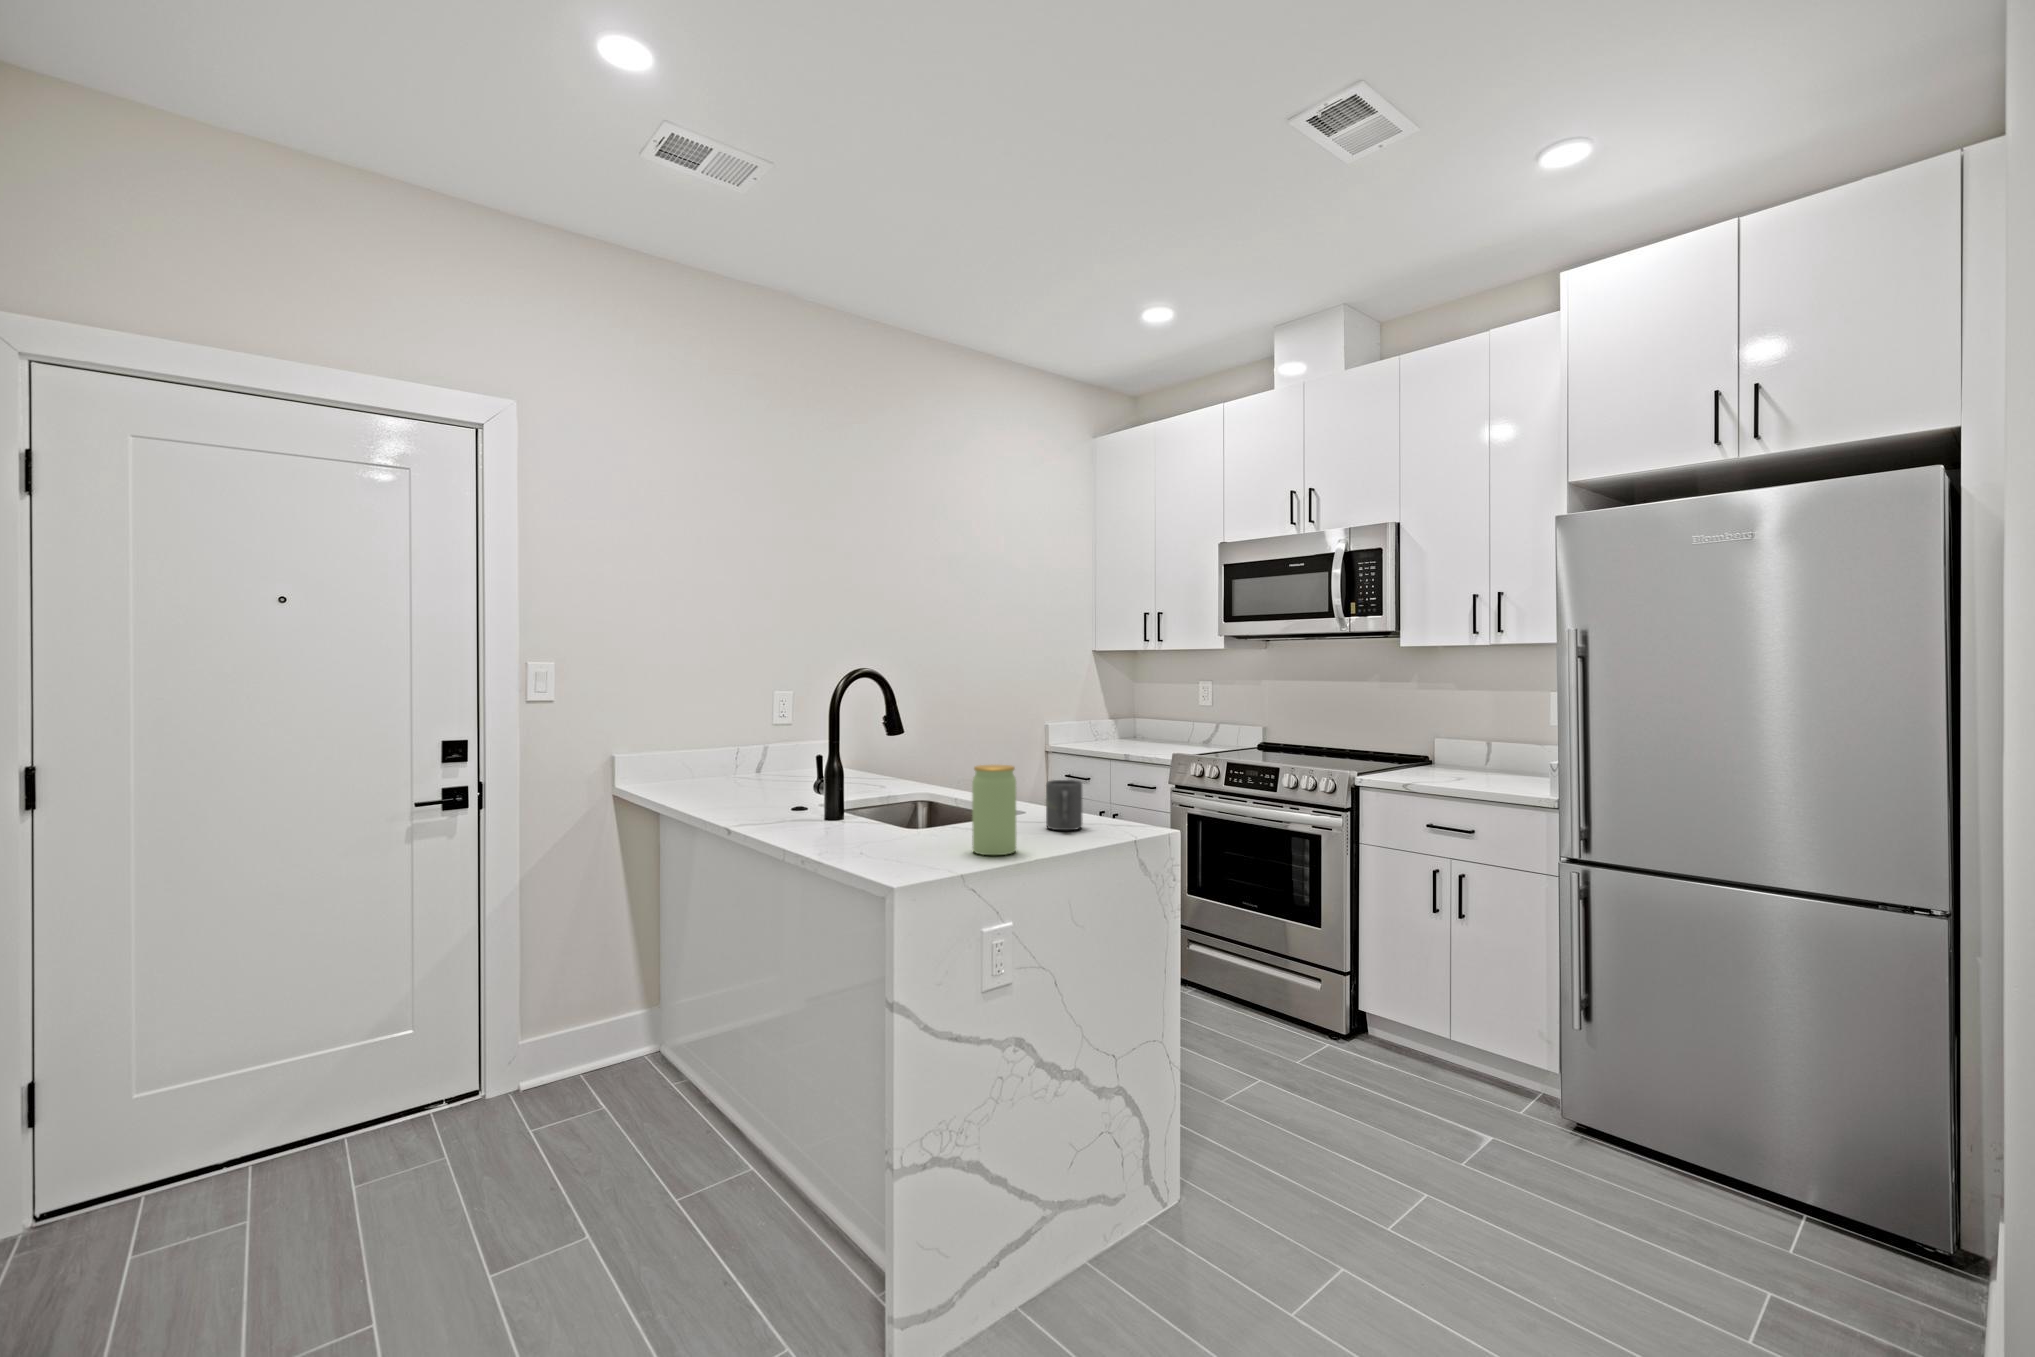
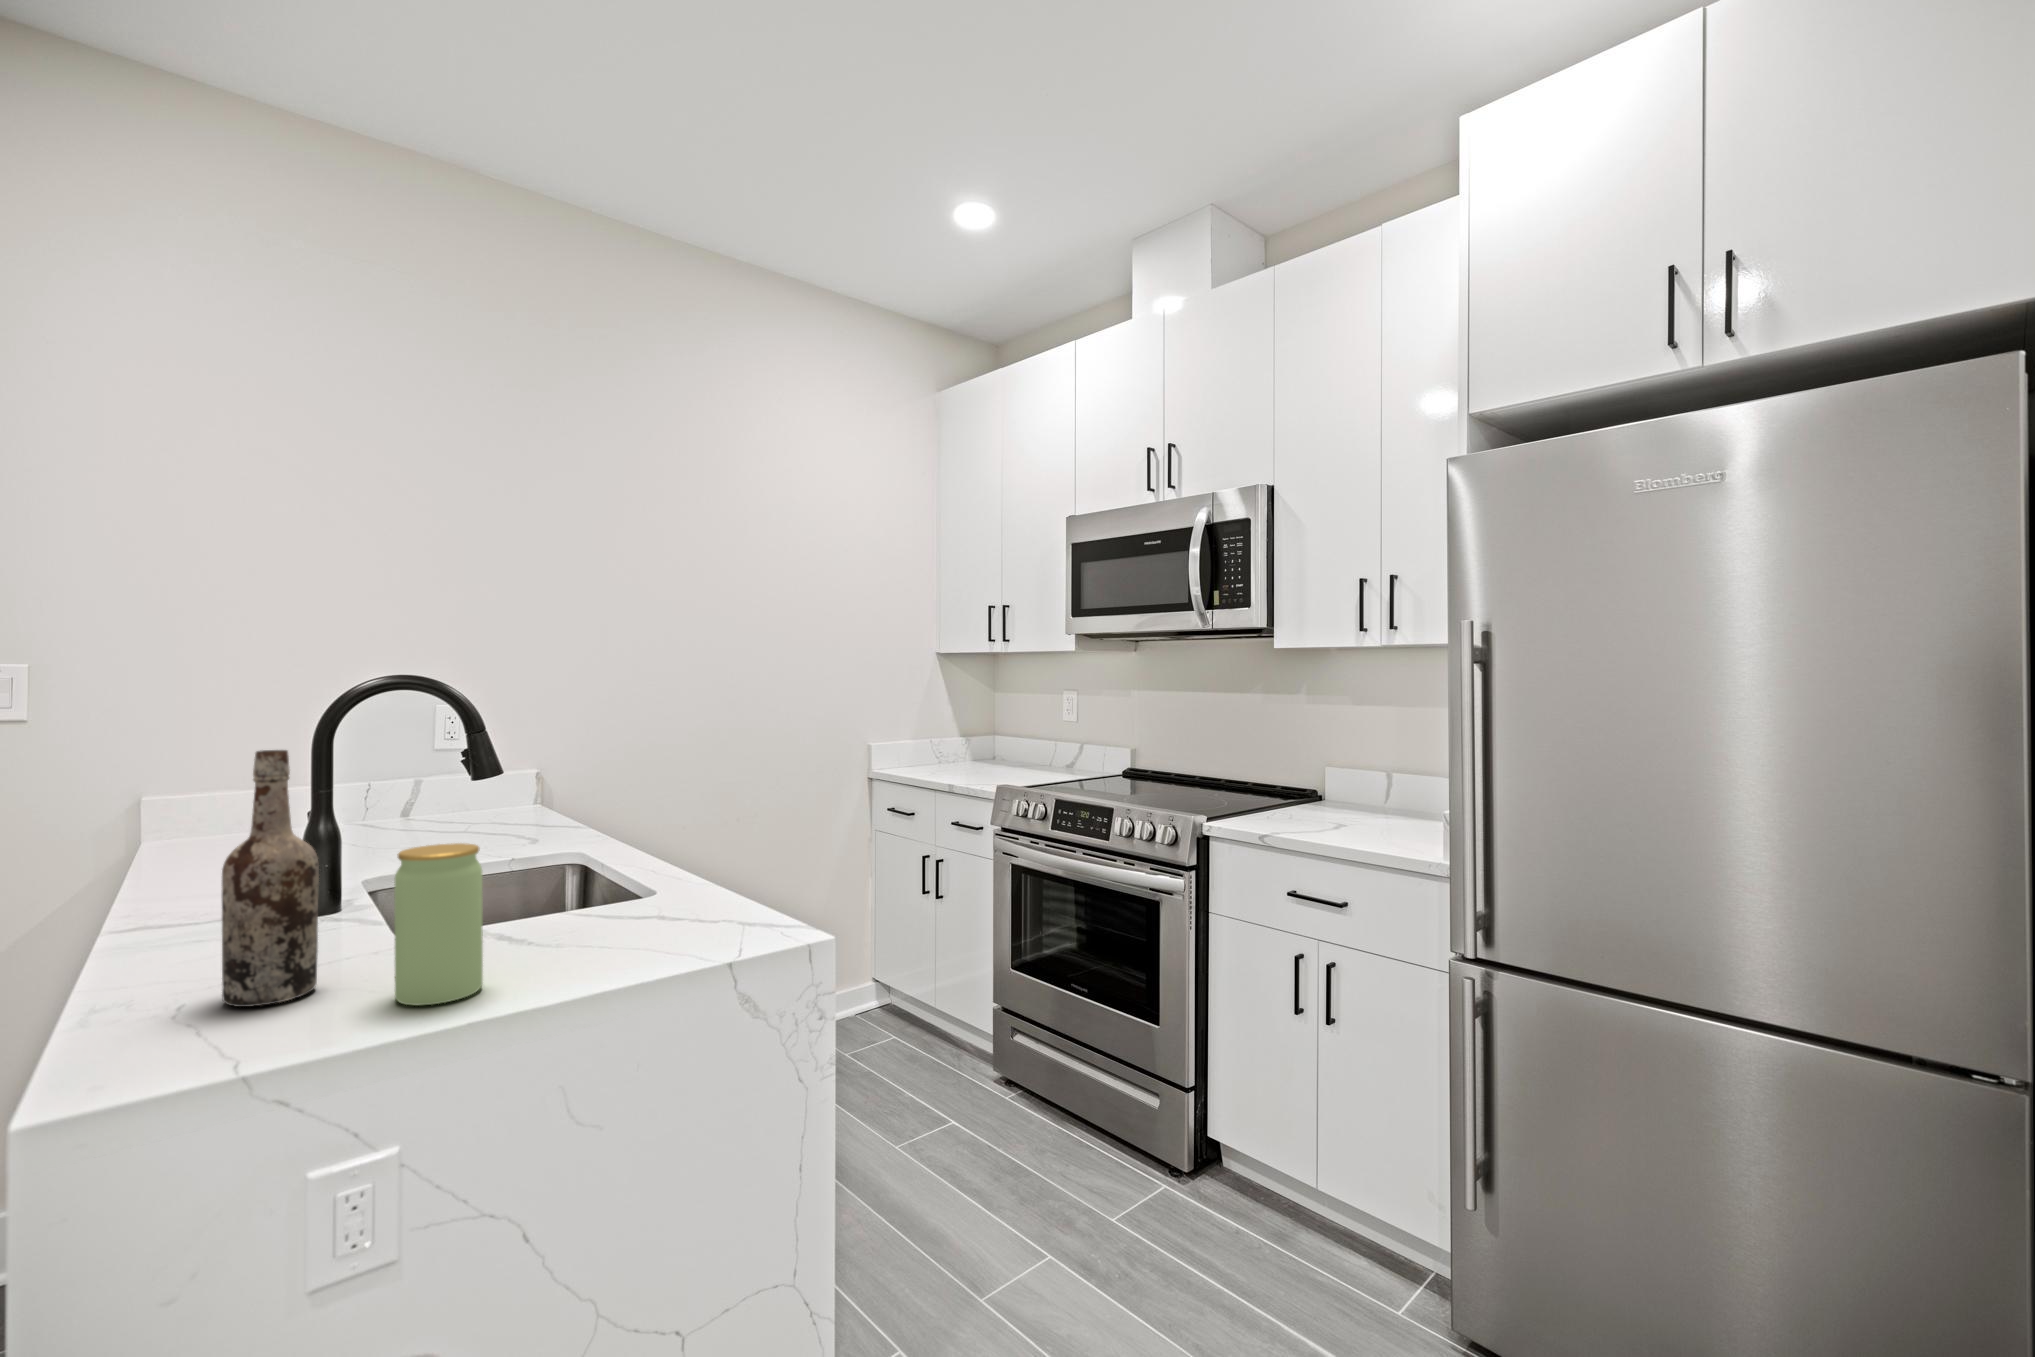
wine bottle: none [876,708,921,855] -> present [222,750,319,1007]
mug: present [1046,780,1082,830] -> none [624,853,685,937]

